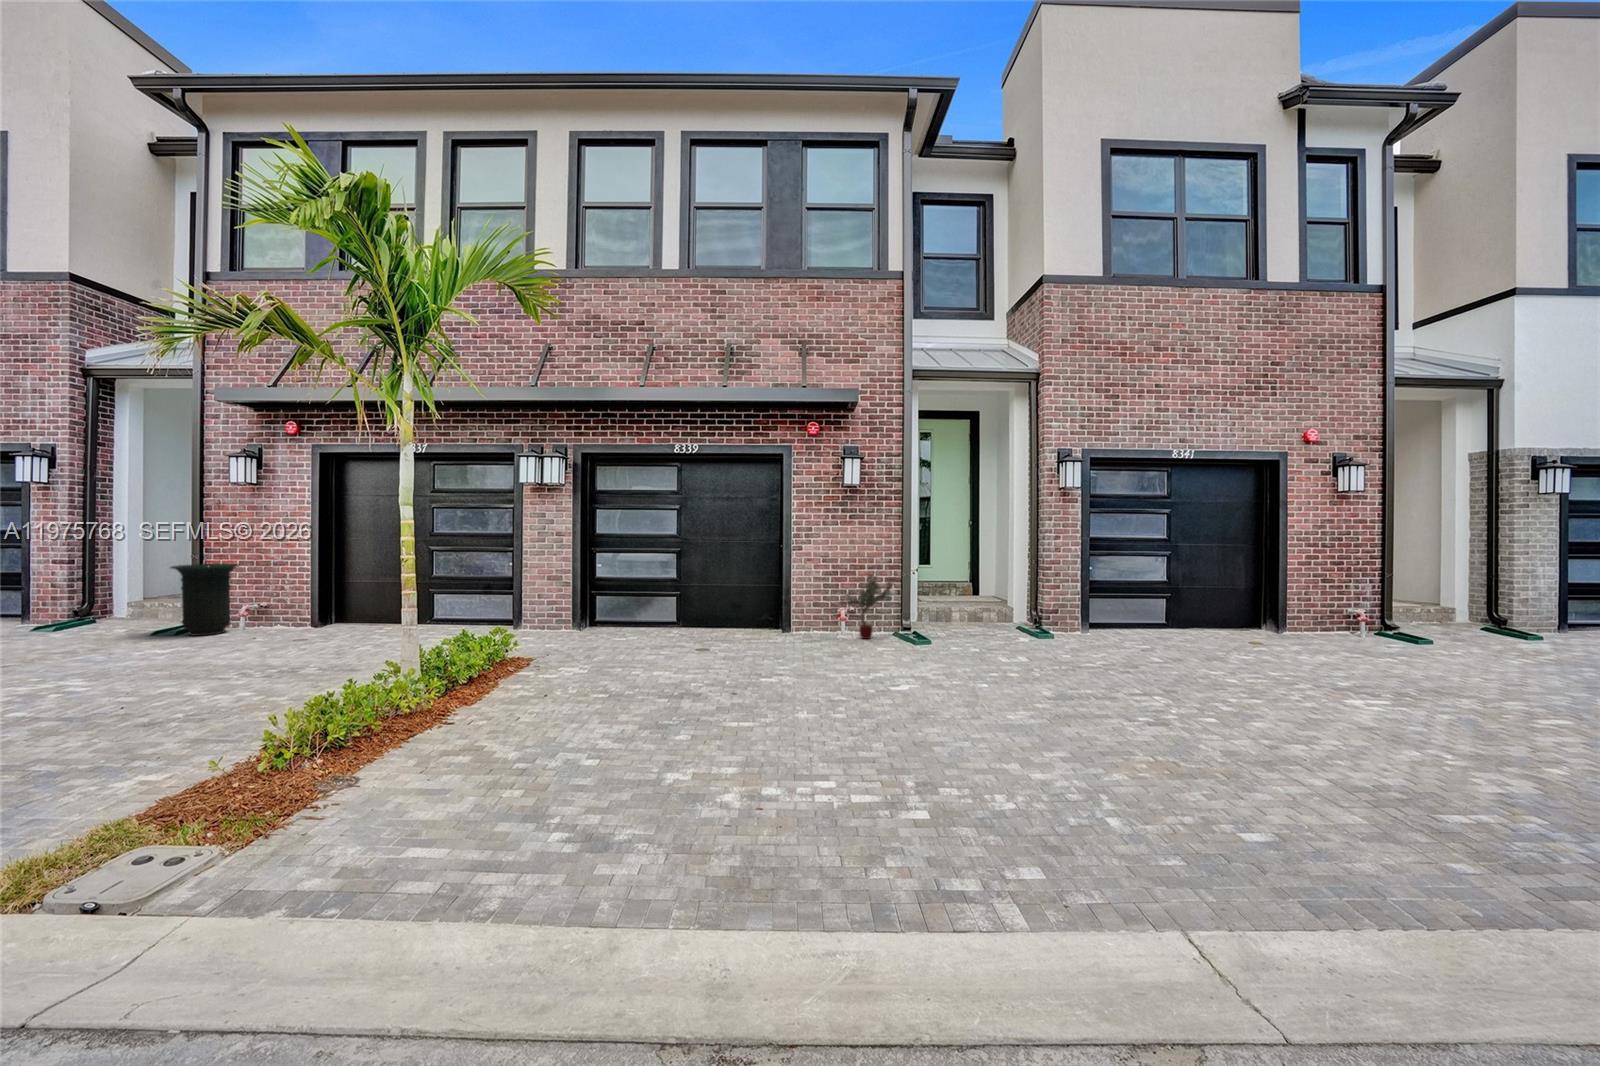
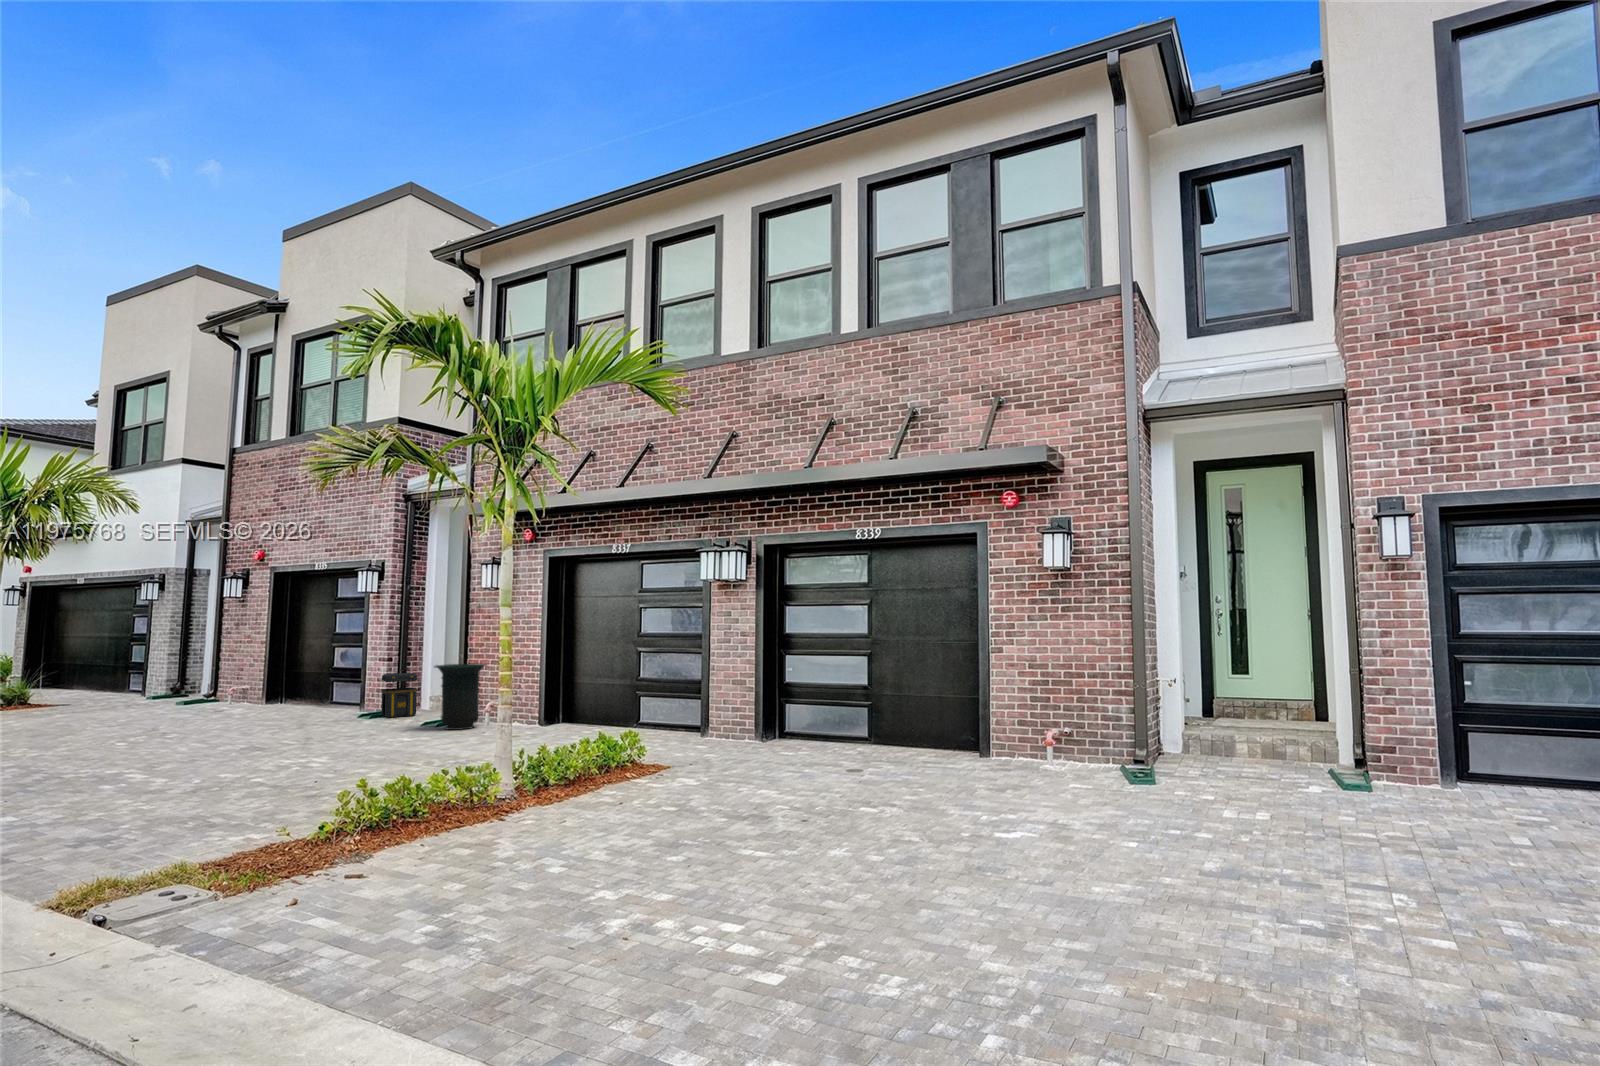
potted tree: present [840,574,893,639] -> none [1041,680,1117,773]
toolbox: none [60,575,117,626] -> present [381,673,418,718]

